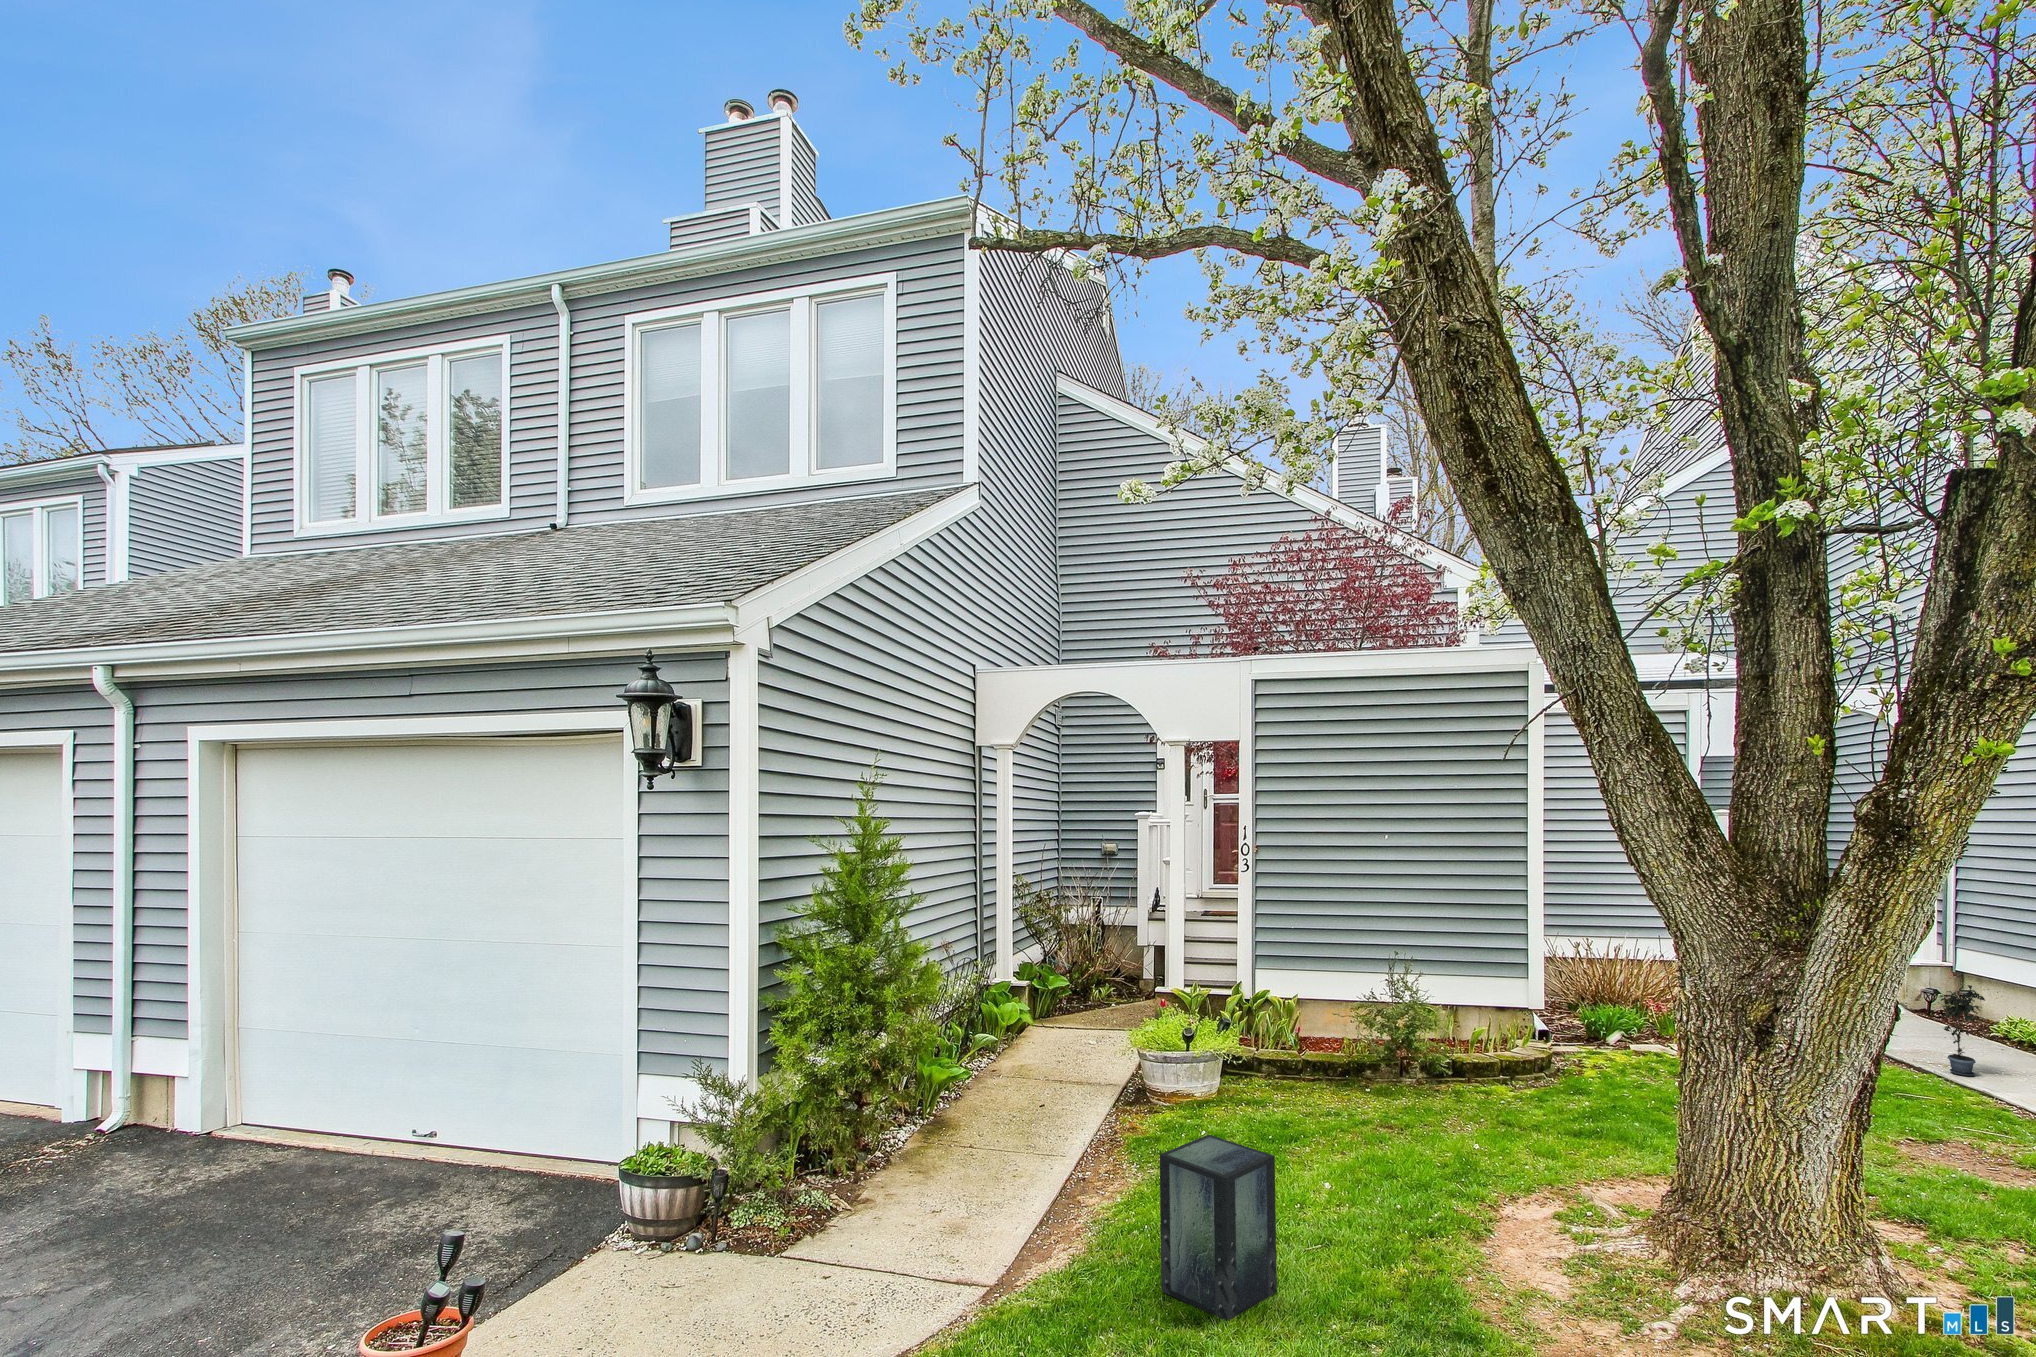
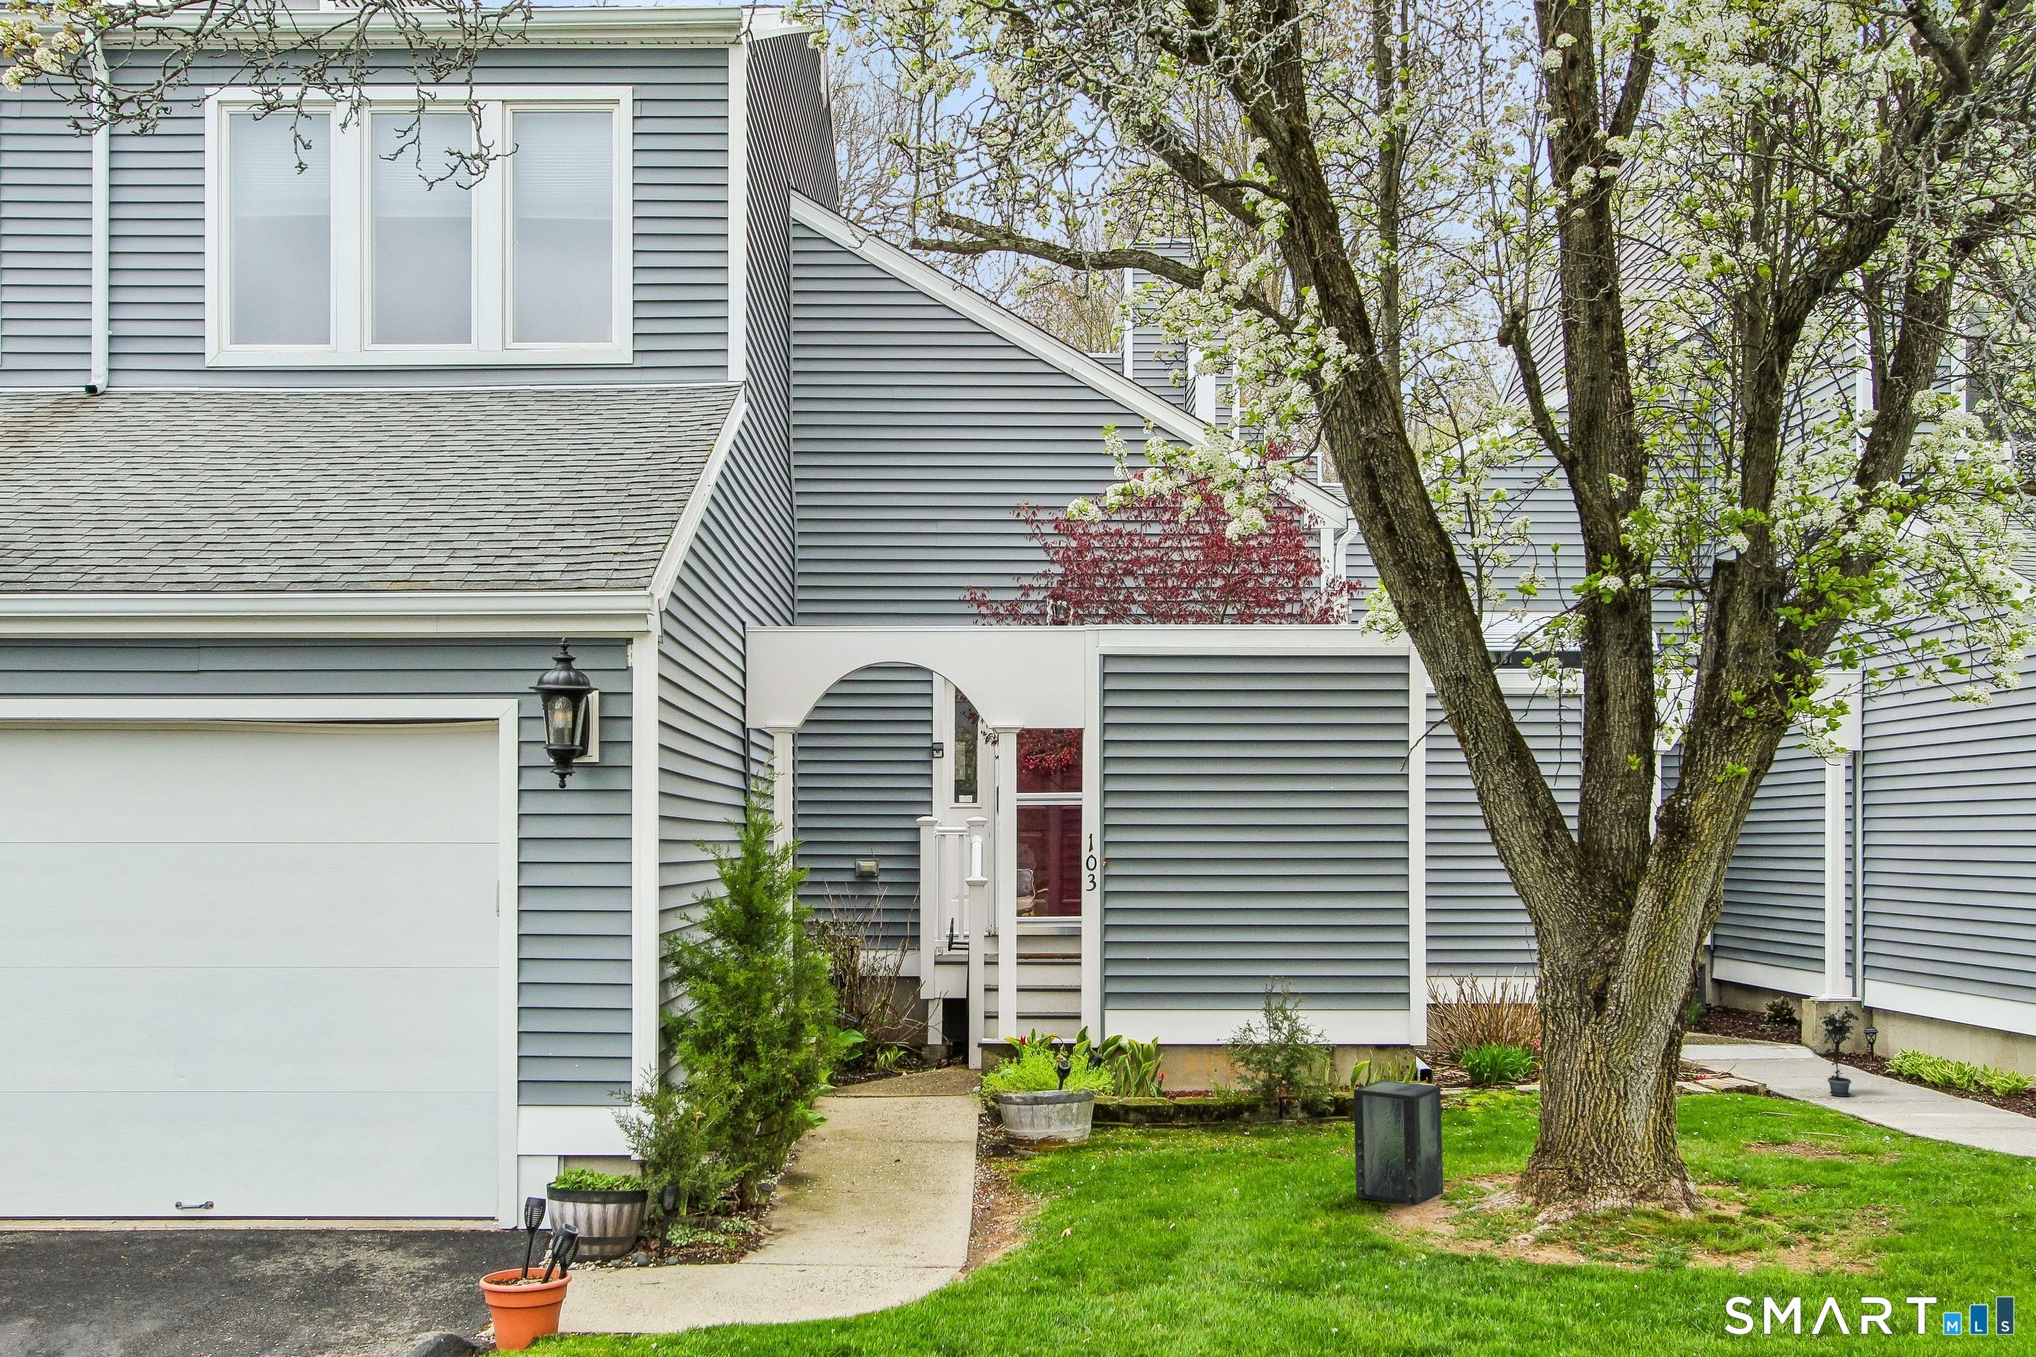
storage box: present [1160,1135,1277,1320] -> present [1354,1080,1443,1205]

